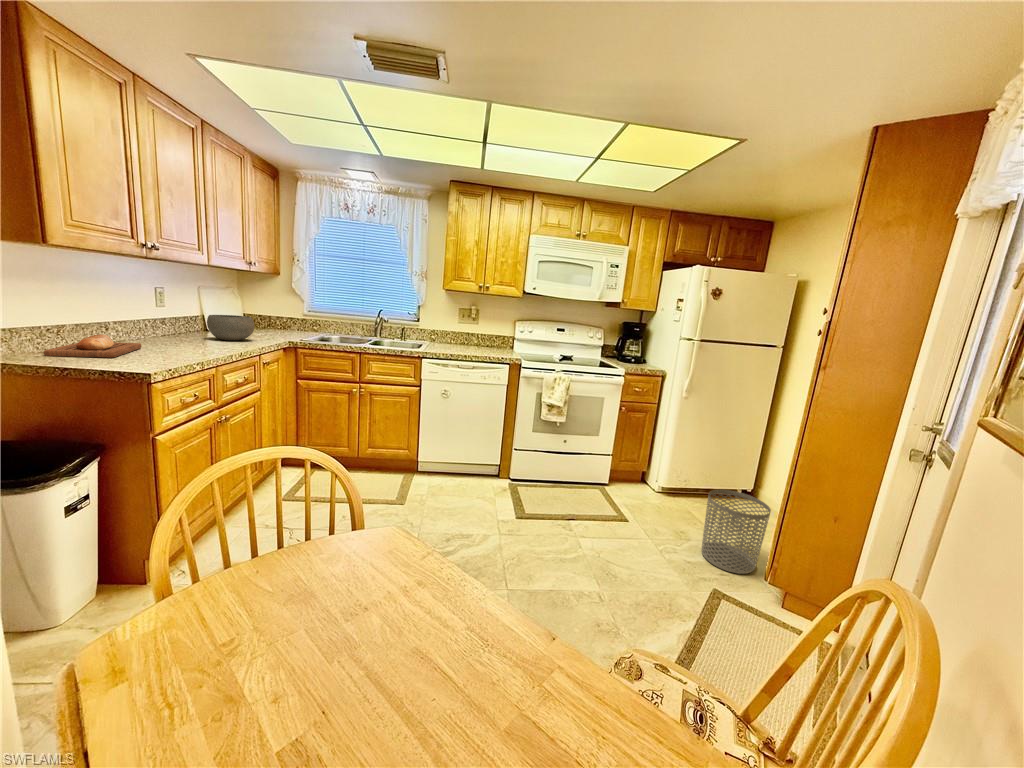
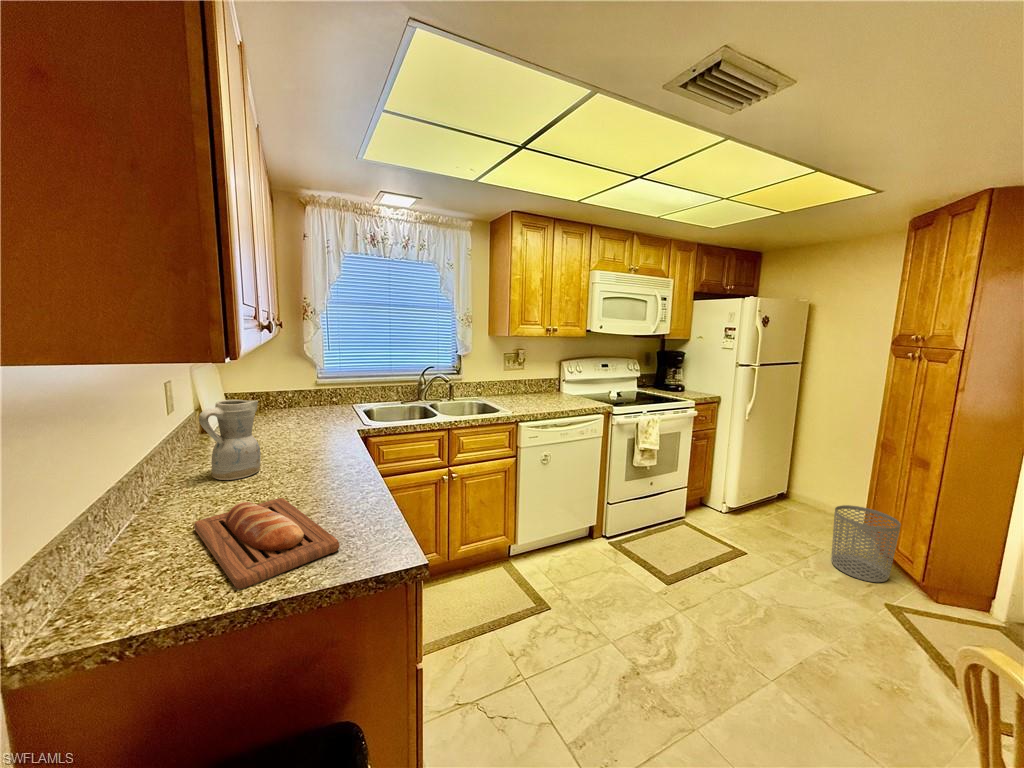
ceramic pitcher: none [134,293,177,341] -> present [199,400,261,480]
bowl: present [207,315,254,341] -> none [266,405,331,448]

